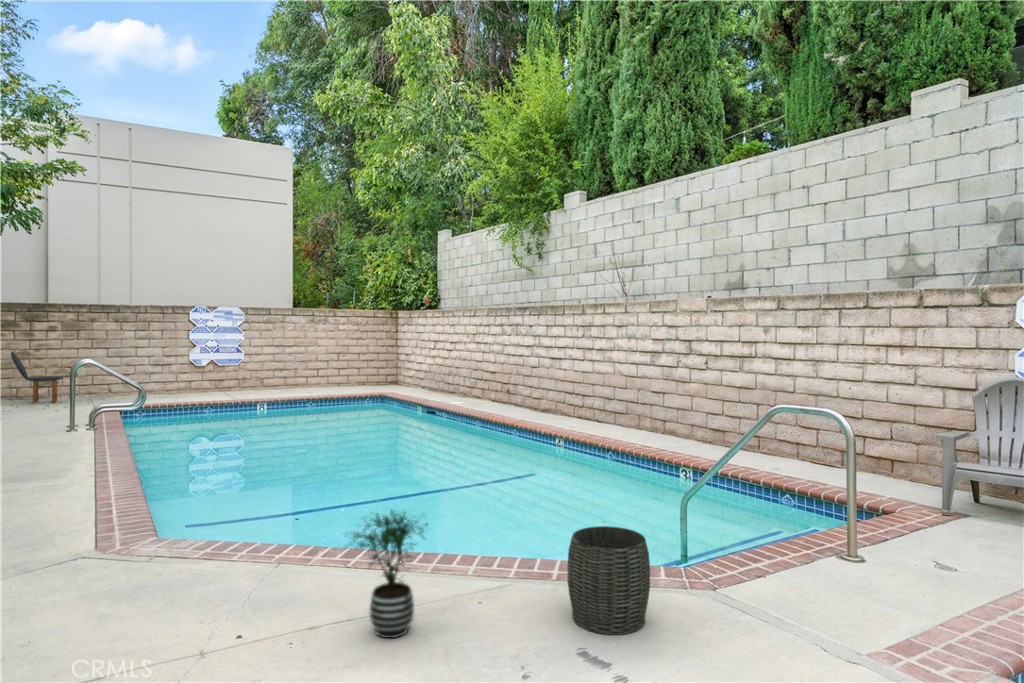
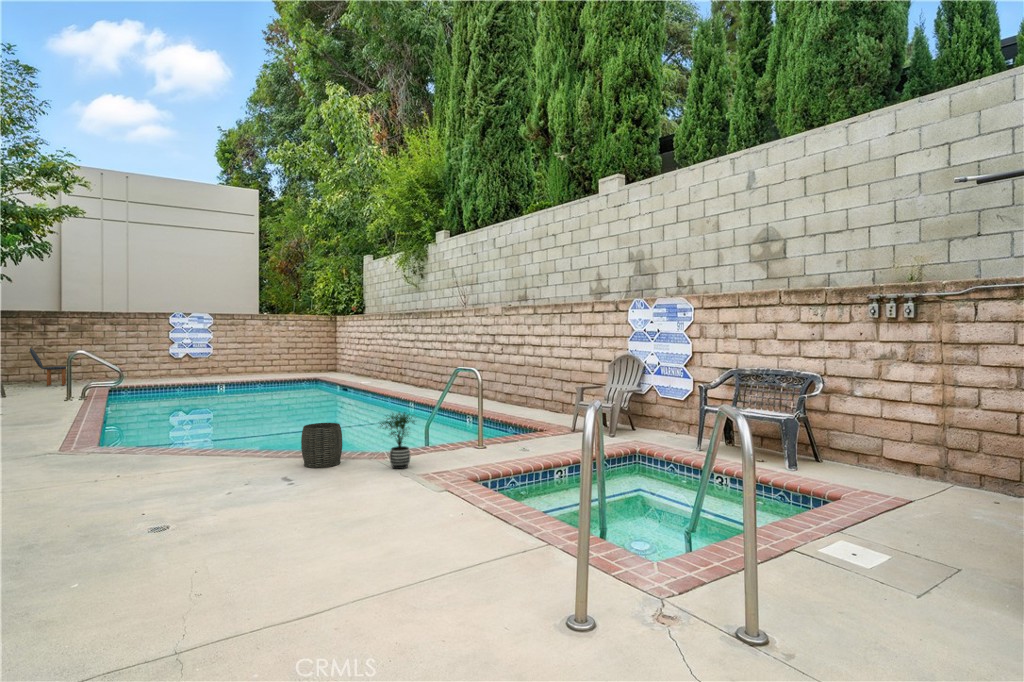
potted plant: present [345,511,428,638] -> present [381,412,415,469]

